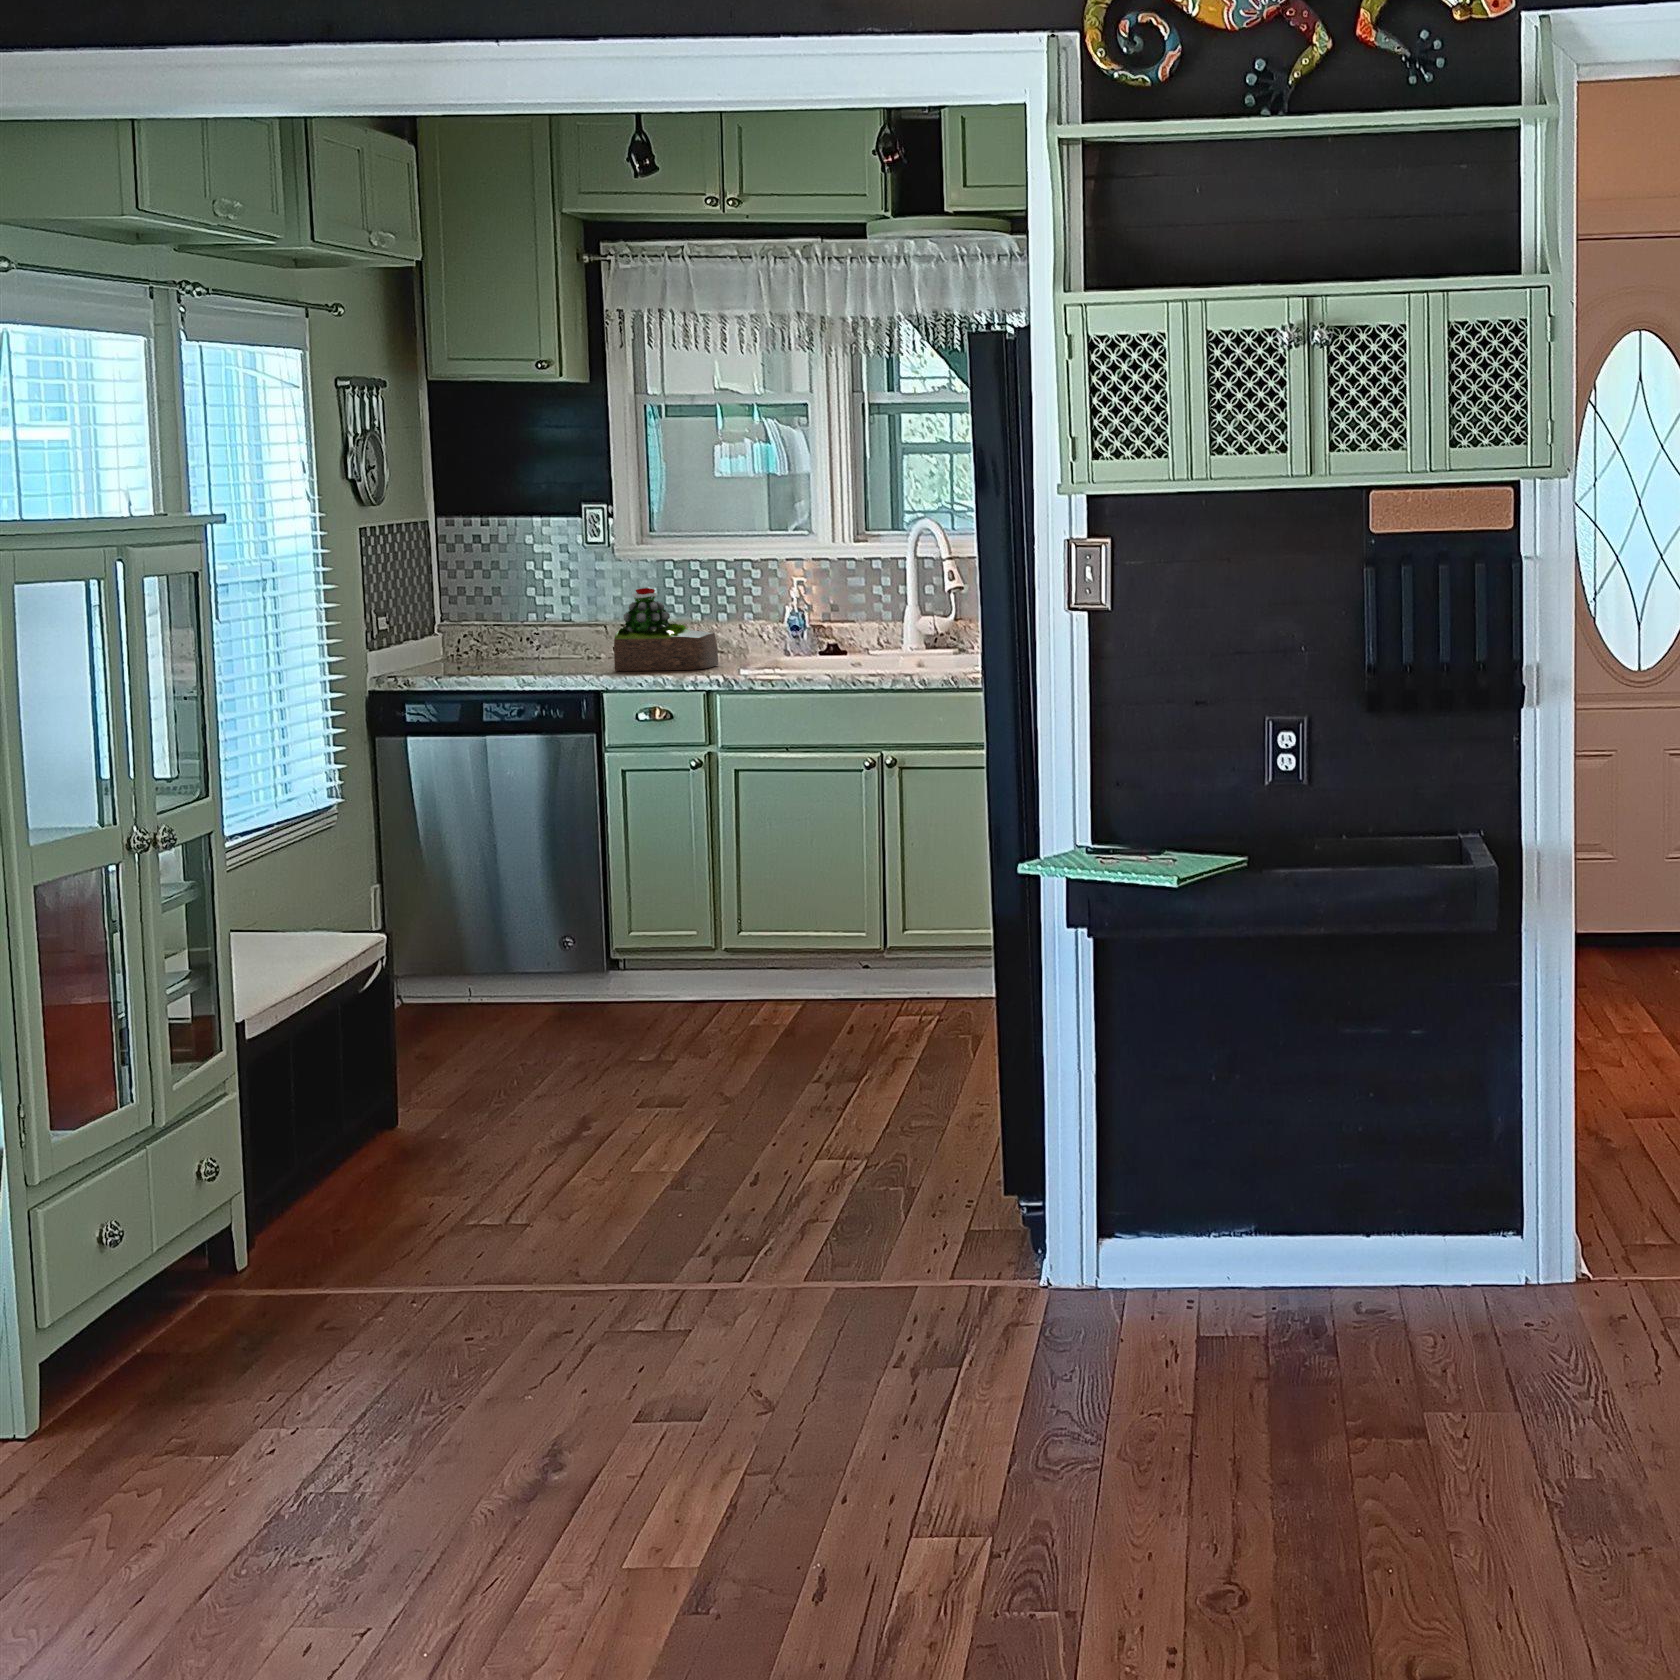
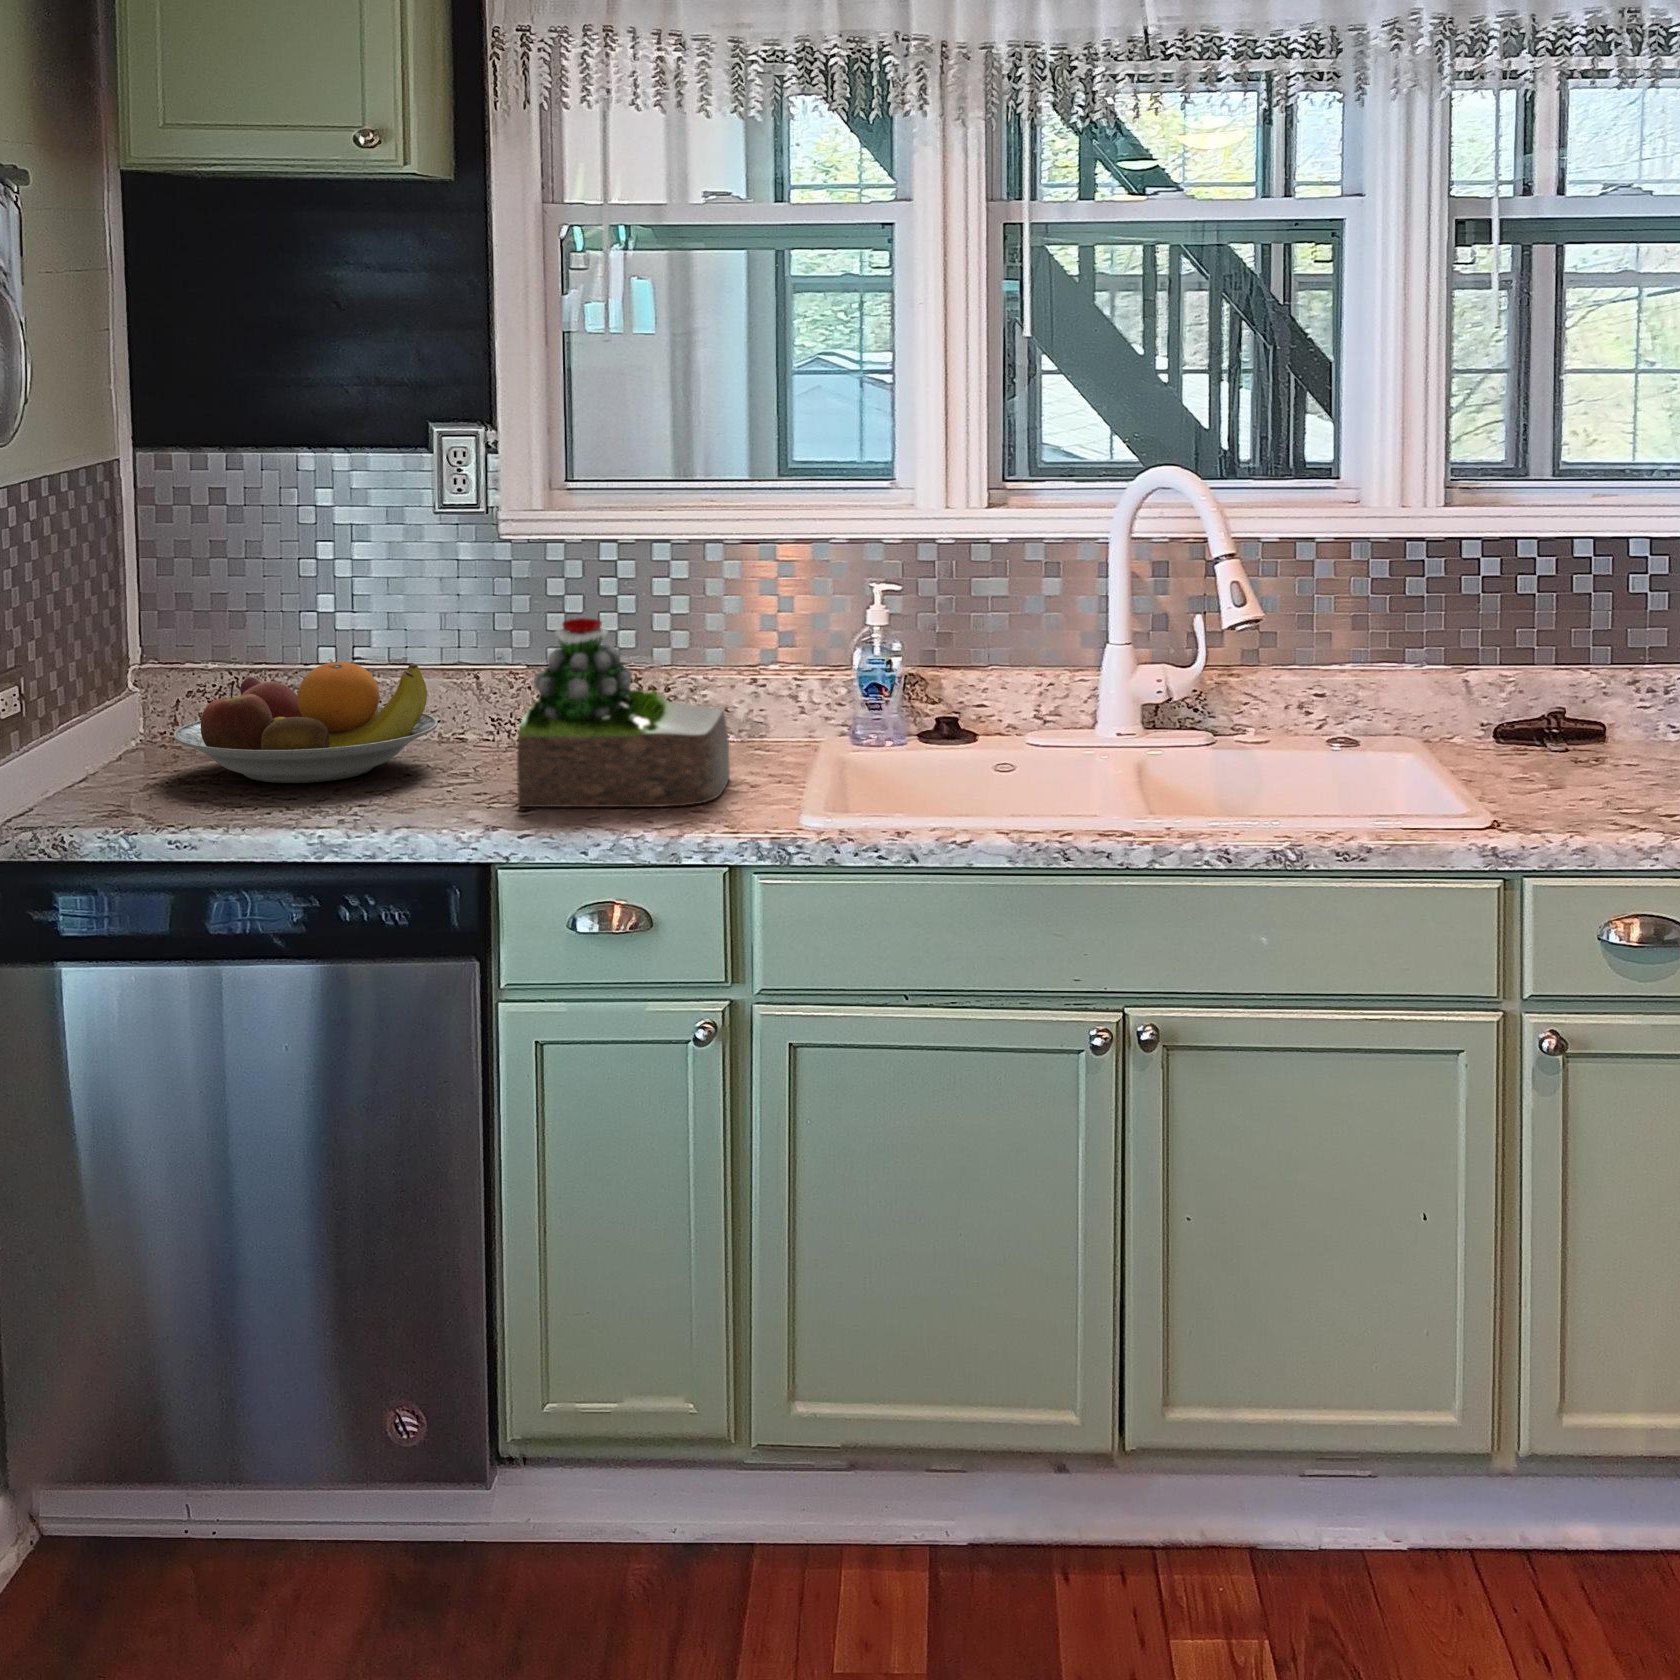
fruit bowl: none [458,614,583,668] -> present [174,662,438,783]

